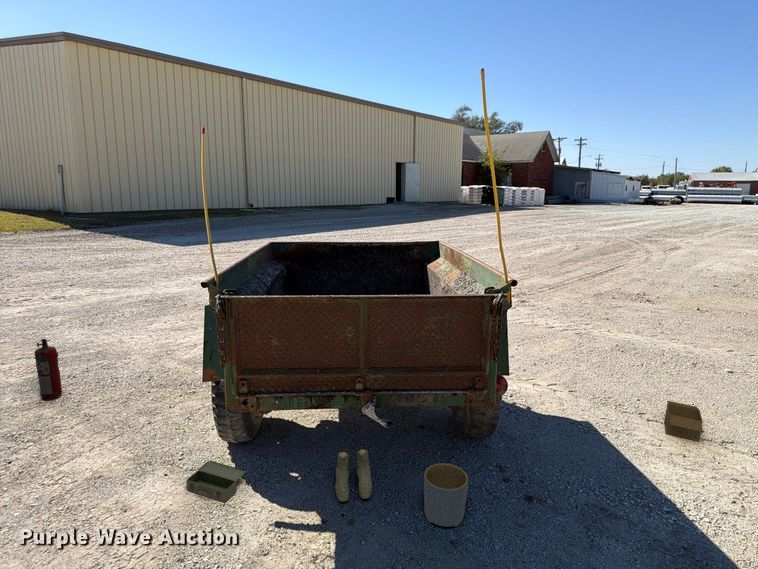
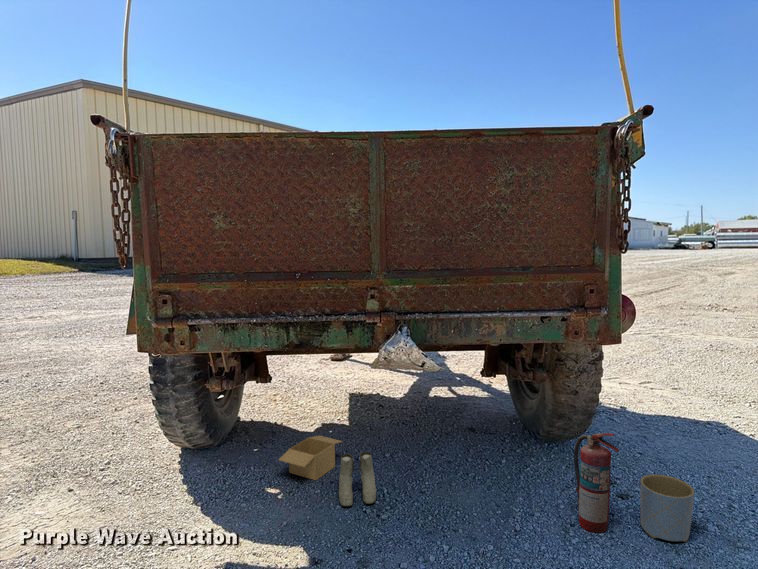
fire extinguisher: present [34,339,62,401] -> present [574,433,619,533]
cardboard box: present [664,401,703,441] -> present [279,436,343,480]
toolbox: present [186,461,246,502] -> none [187,470,248,508]
planter: present [424,463,468,527] -> present [640,474,694,542]

